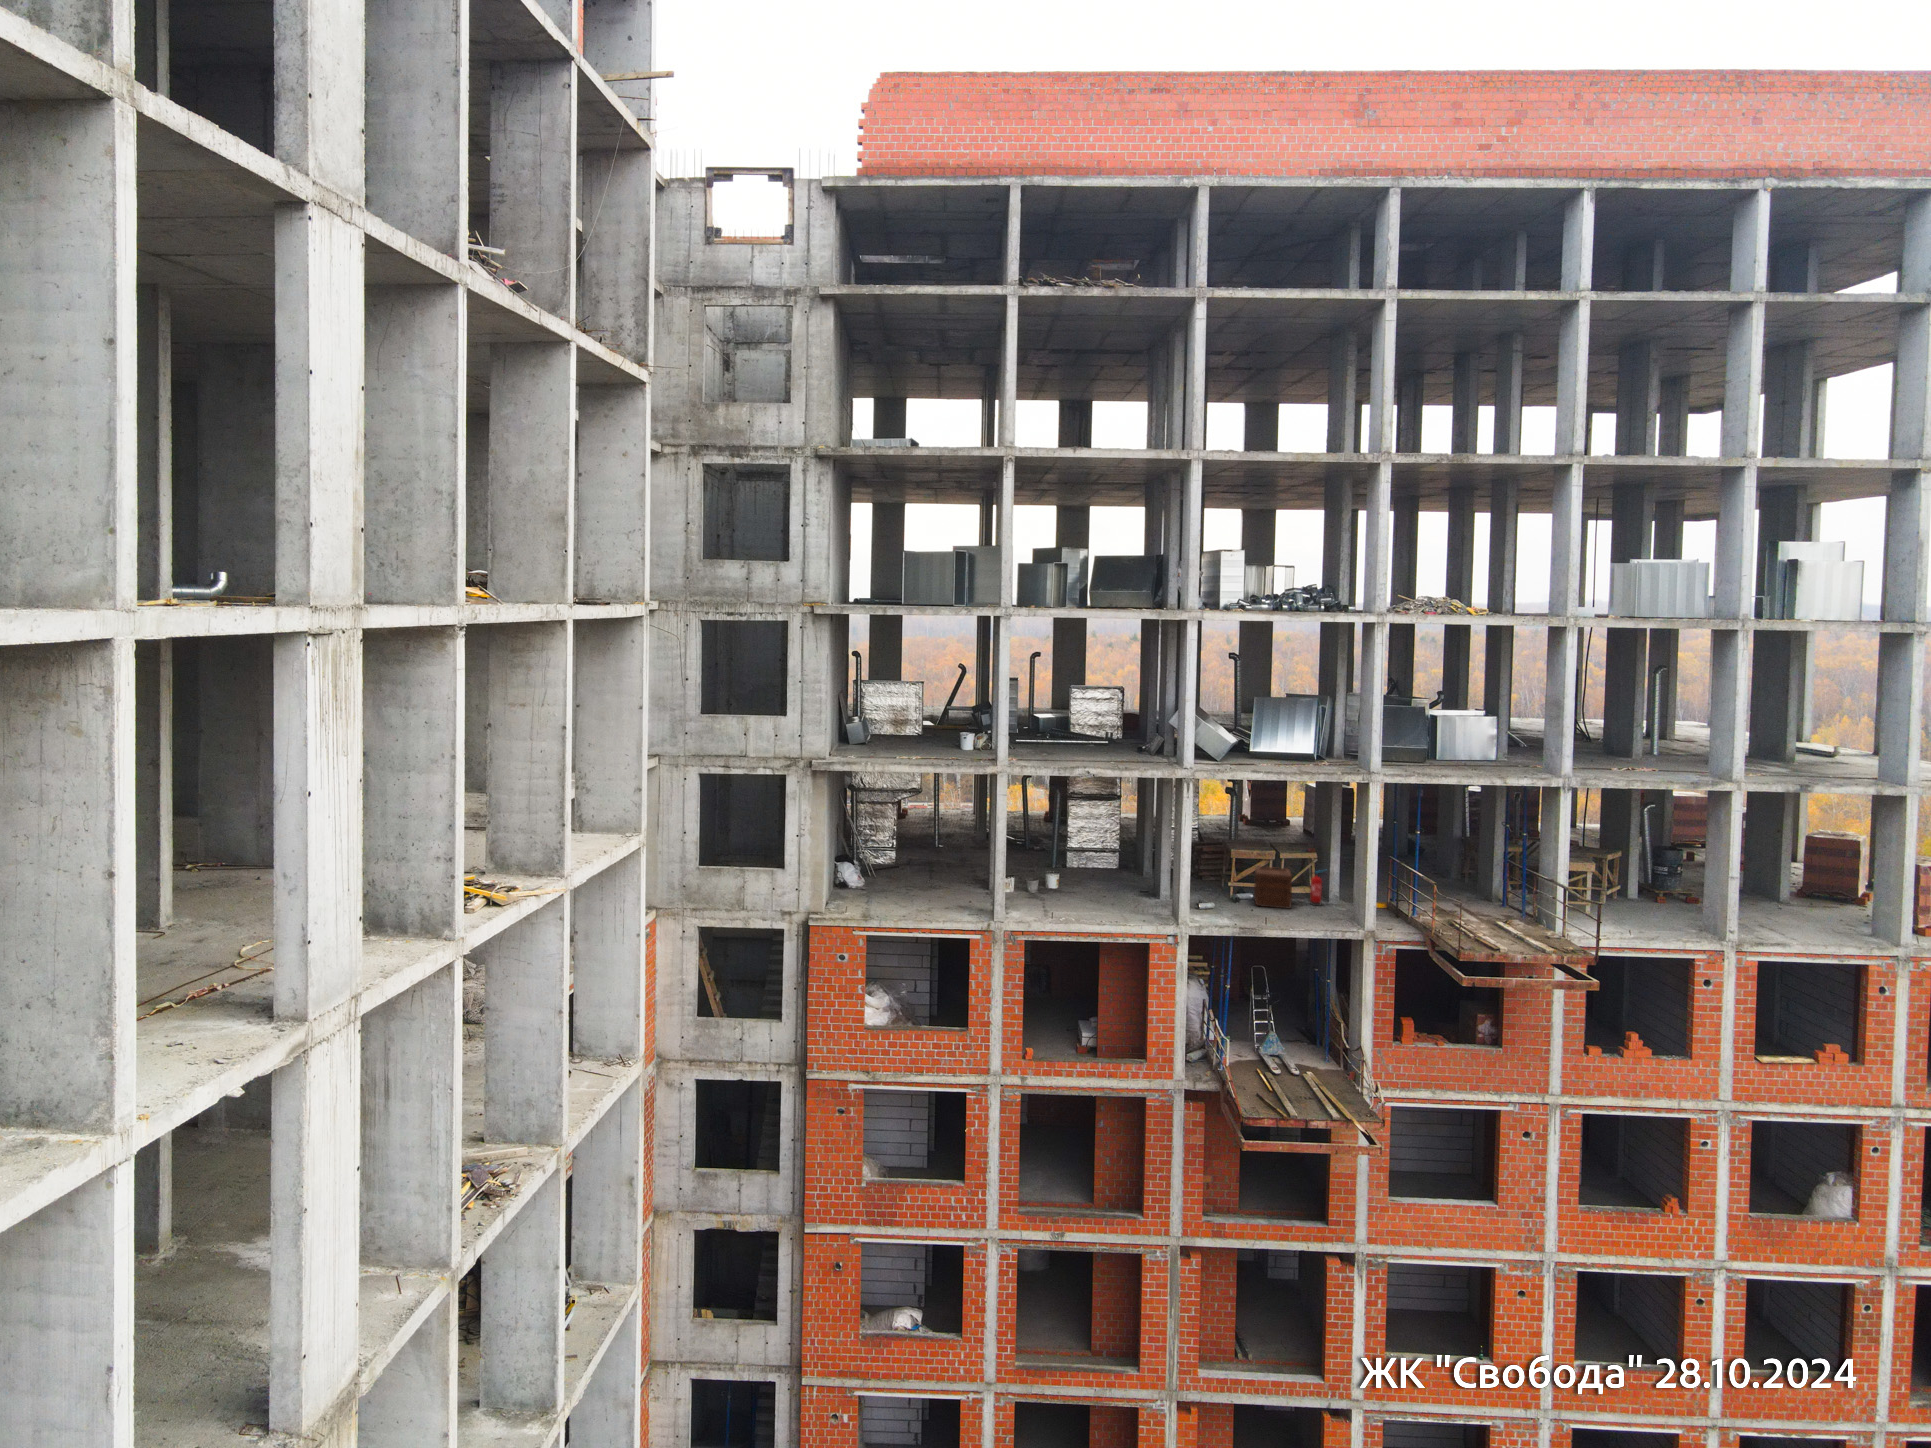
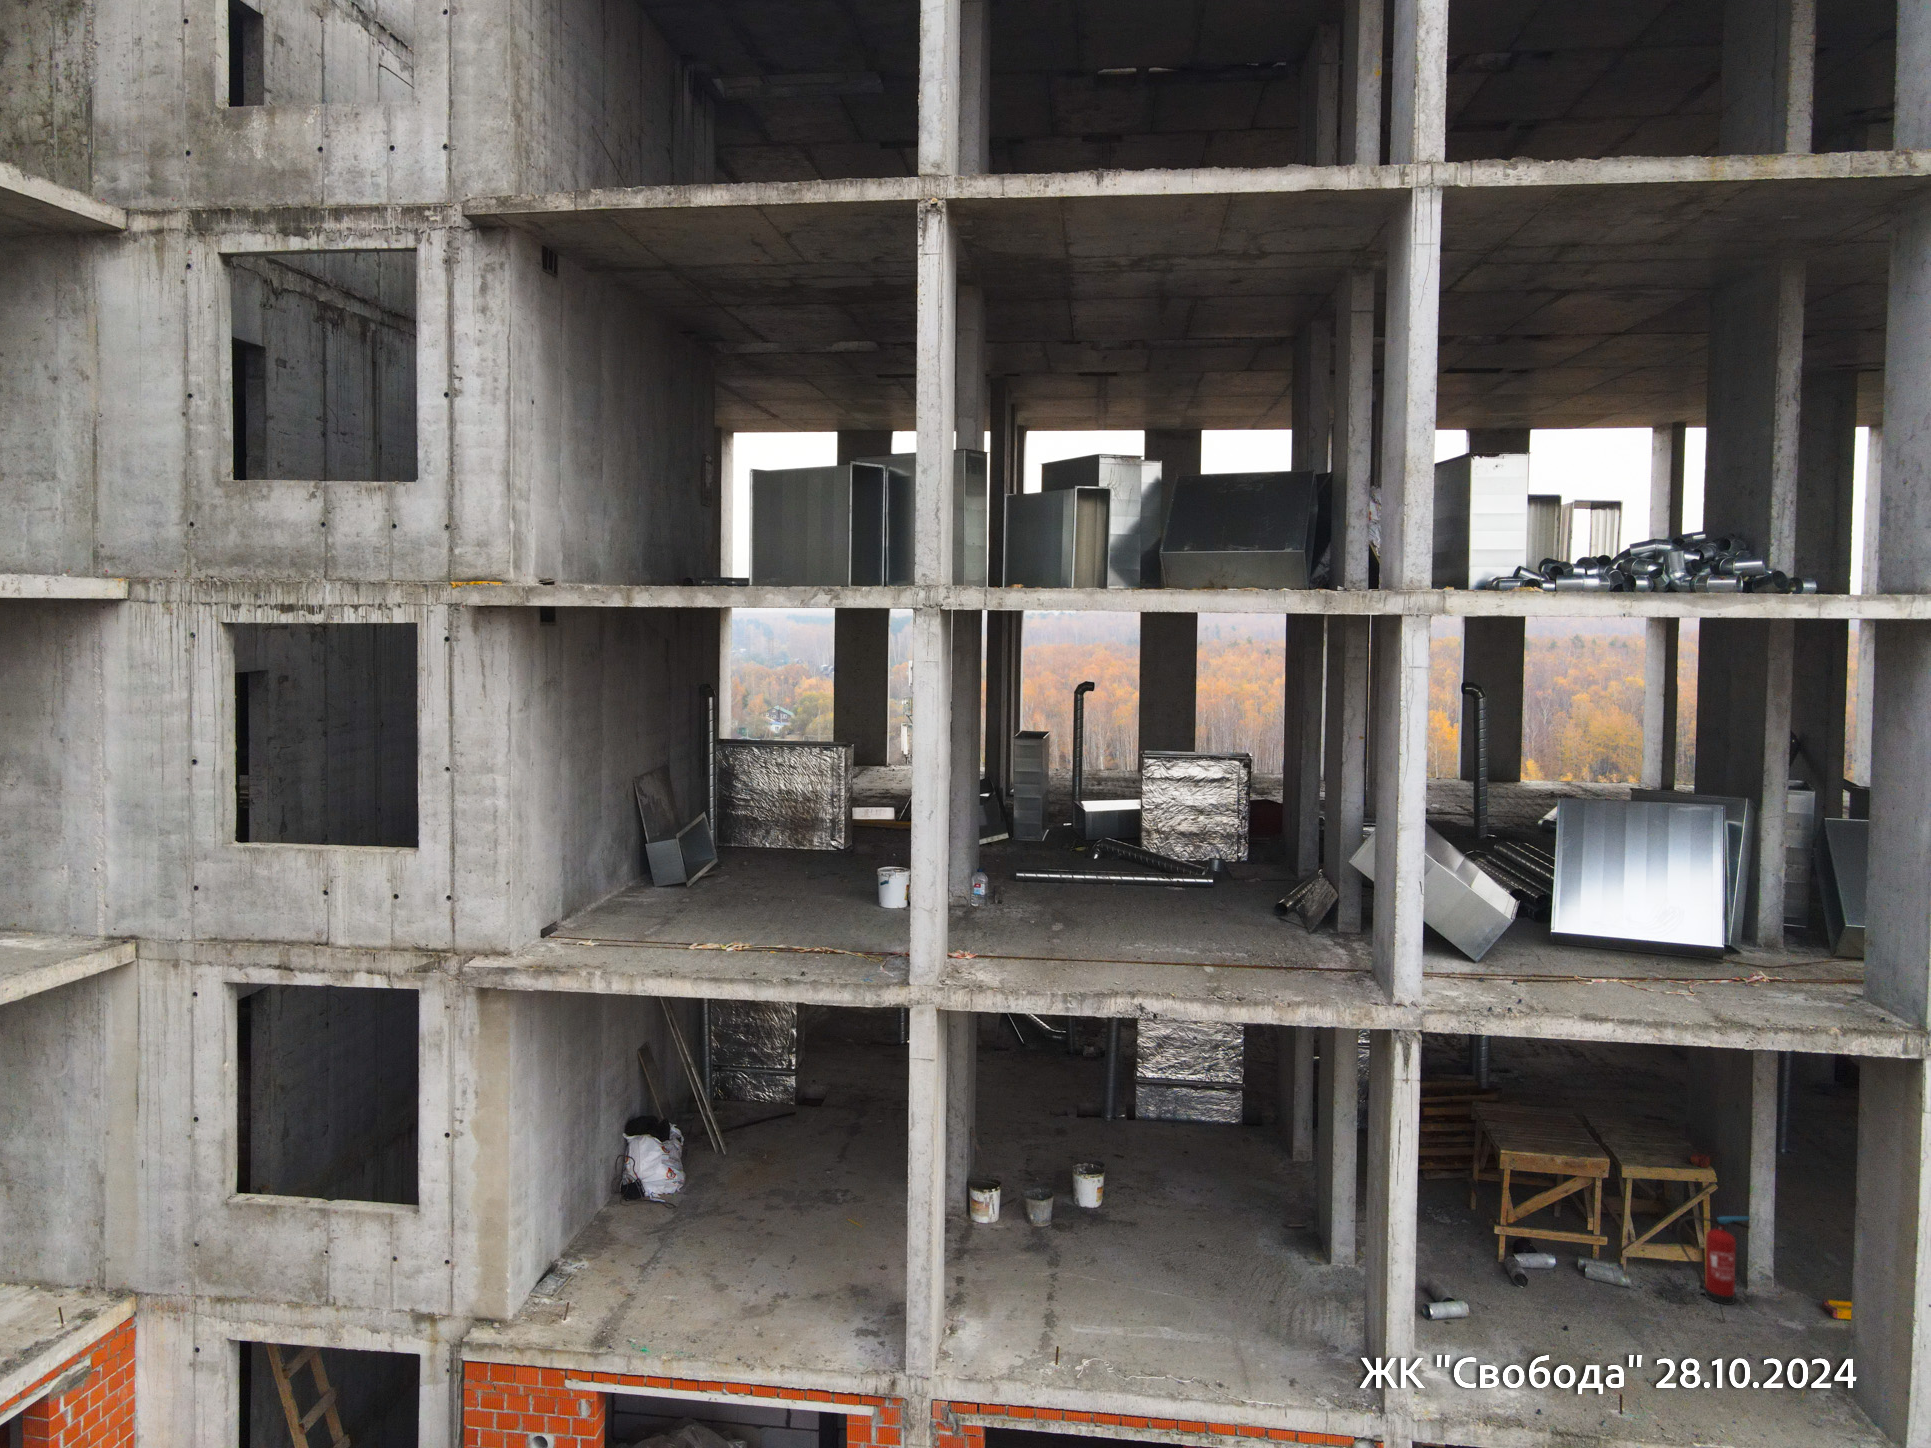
wooden crate: present [1254,867,1292,908] -> none [1558,1189,1666,1317]

